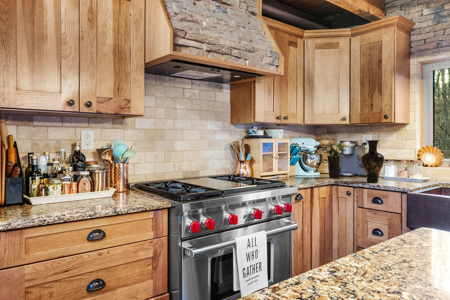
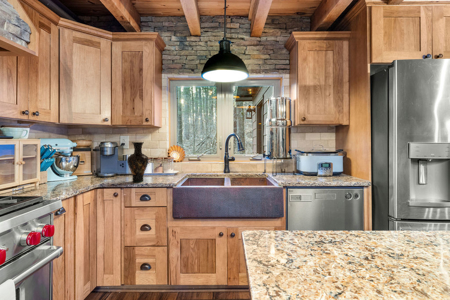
flower arrangement: present [315,141,349,178] -> none [74,141,112,180]

